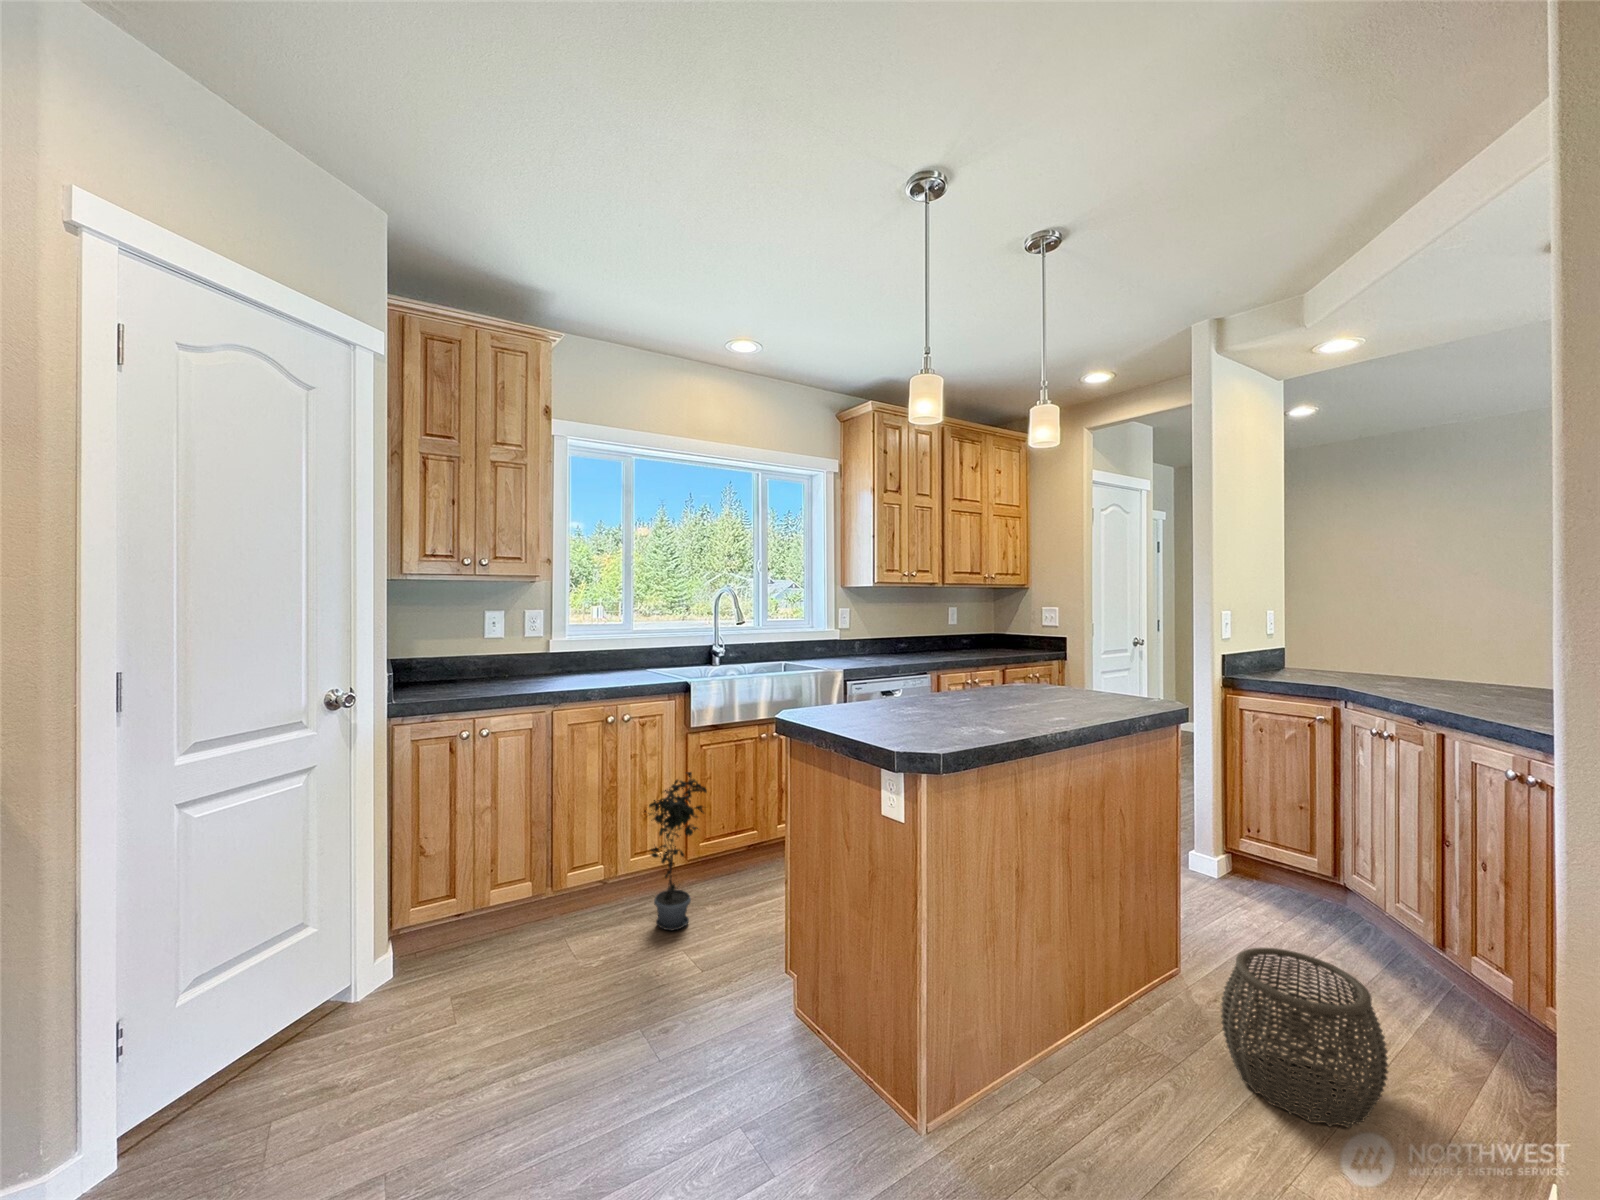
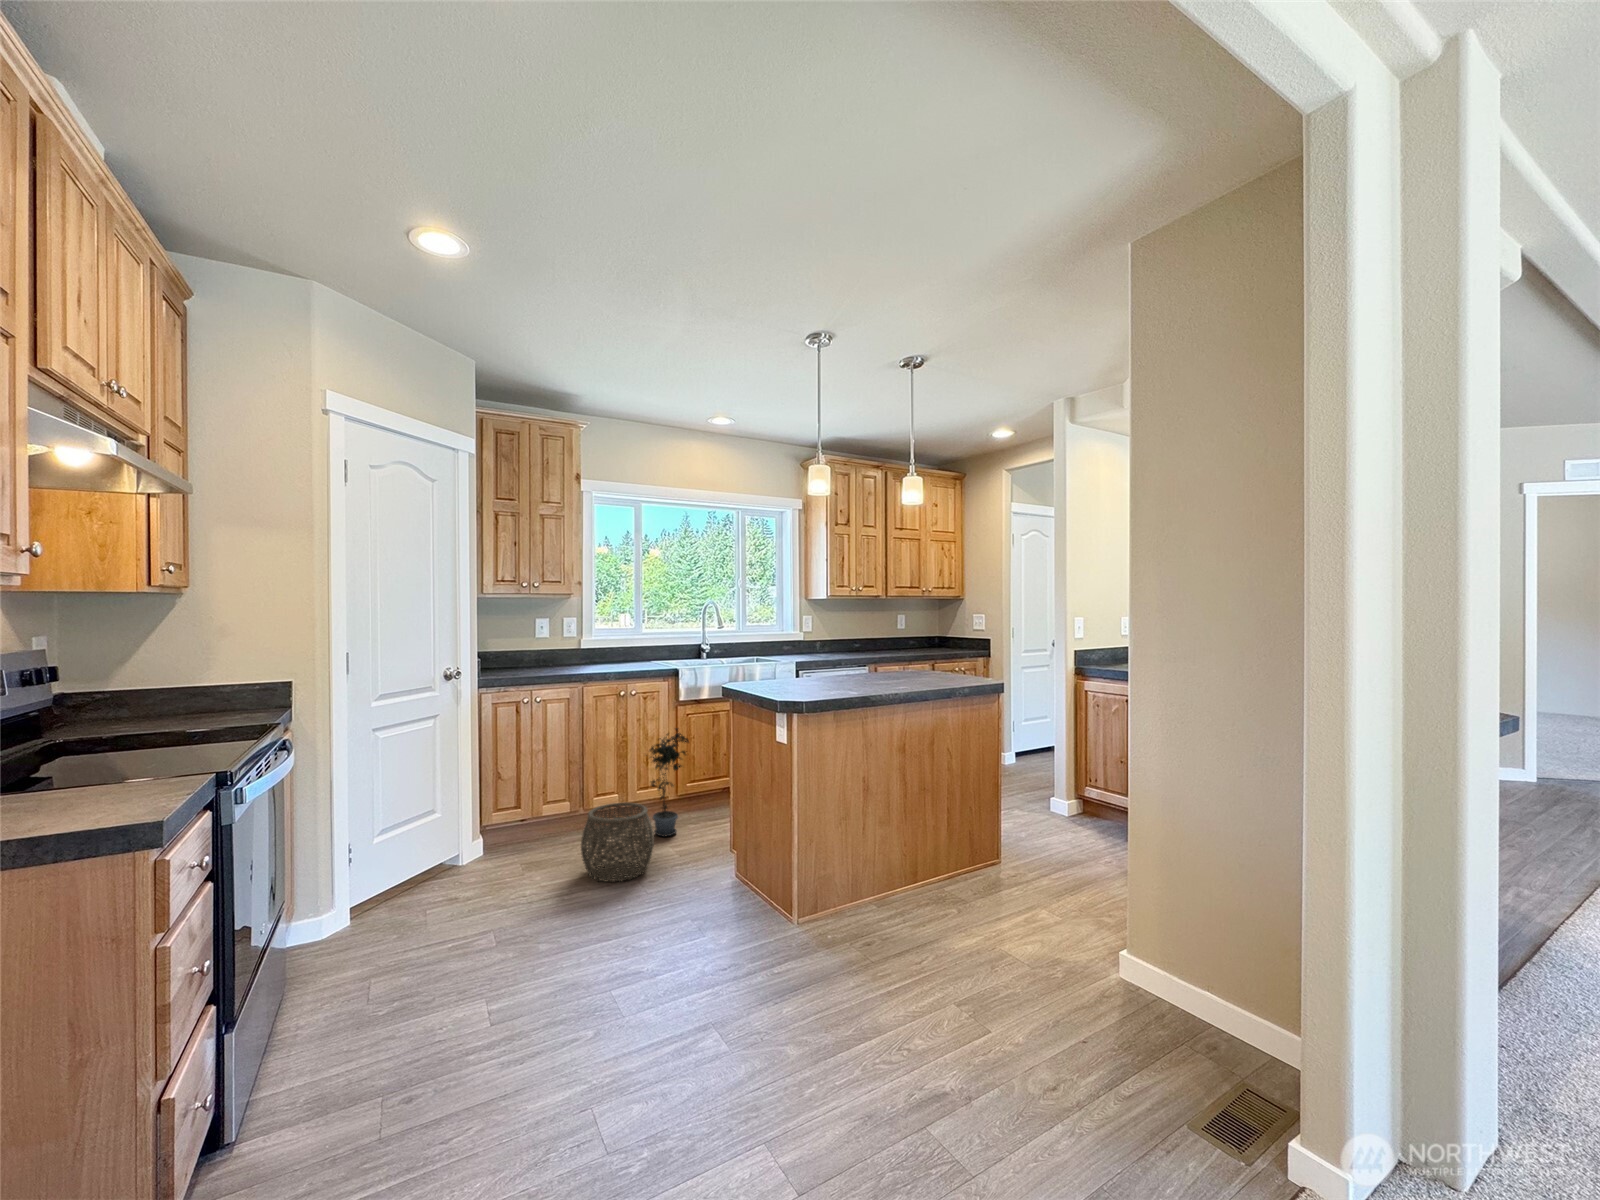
woven basket: present [1221,948,1388,1127] -> present [581,803,654,882]

